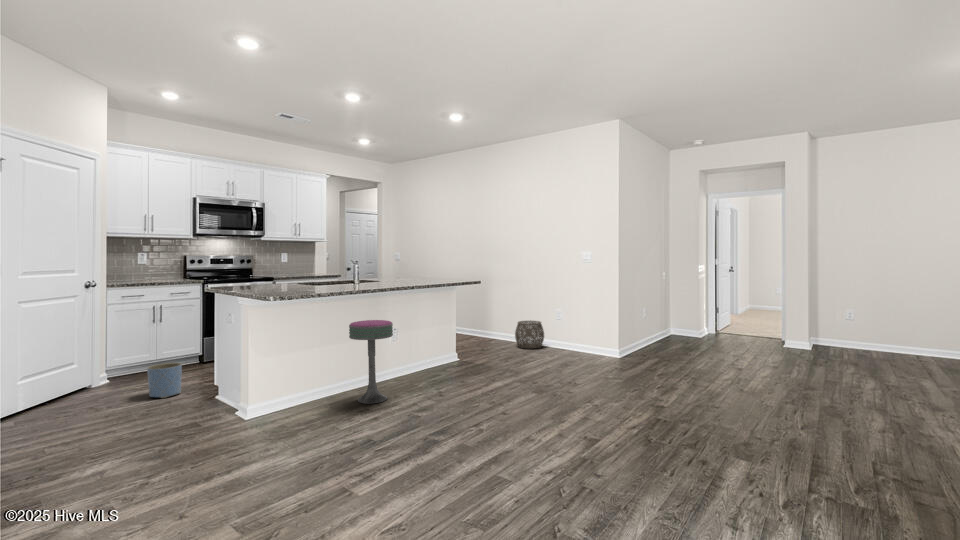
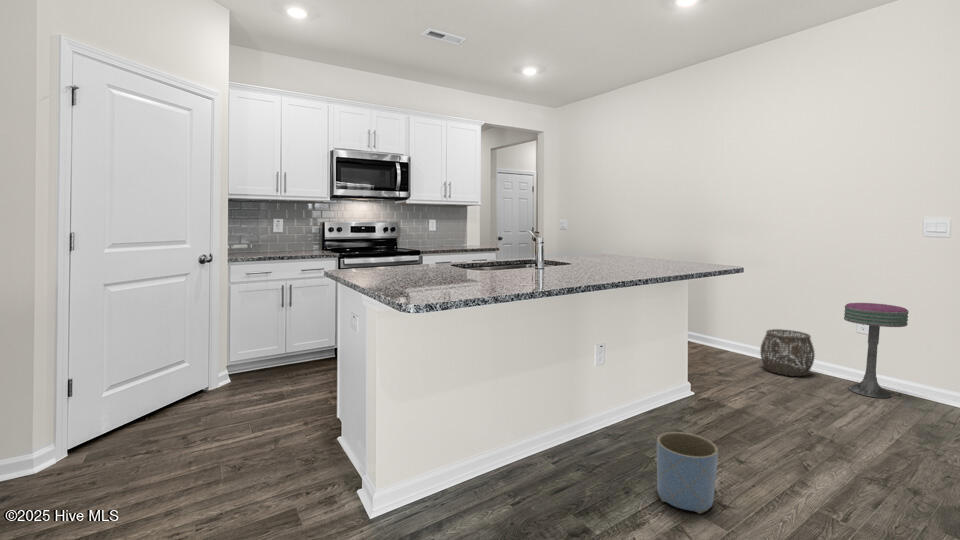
bar stool: present [349,320,393,404] -> present [844,303,909,398]
planter: present [147,363,182,398] -> present [657,432,718,514]

